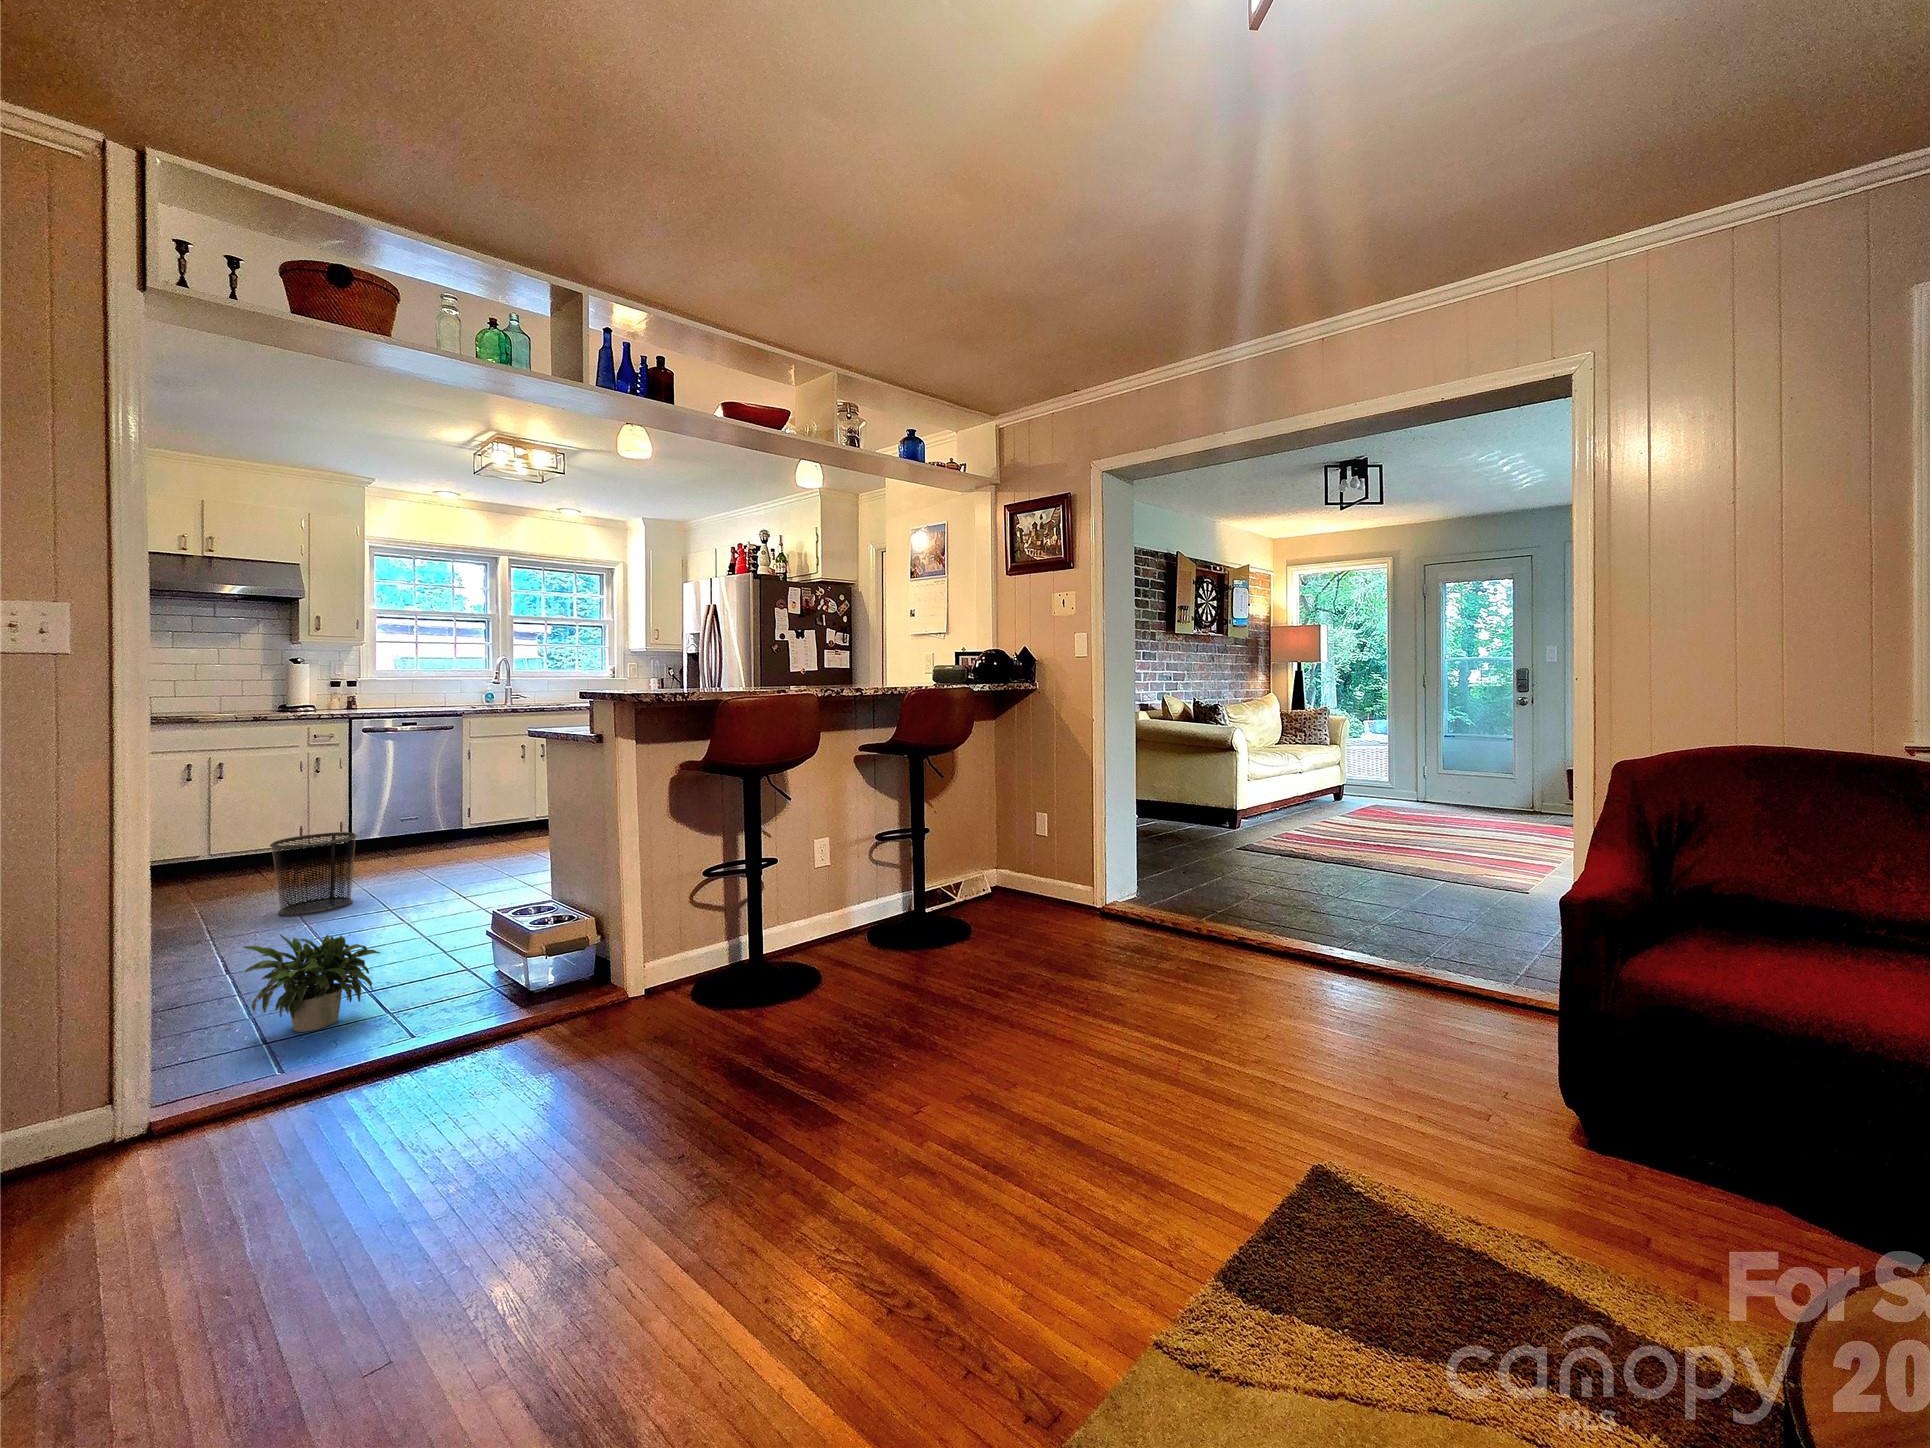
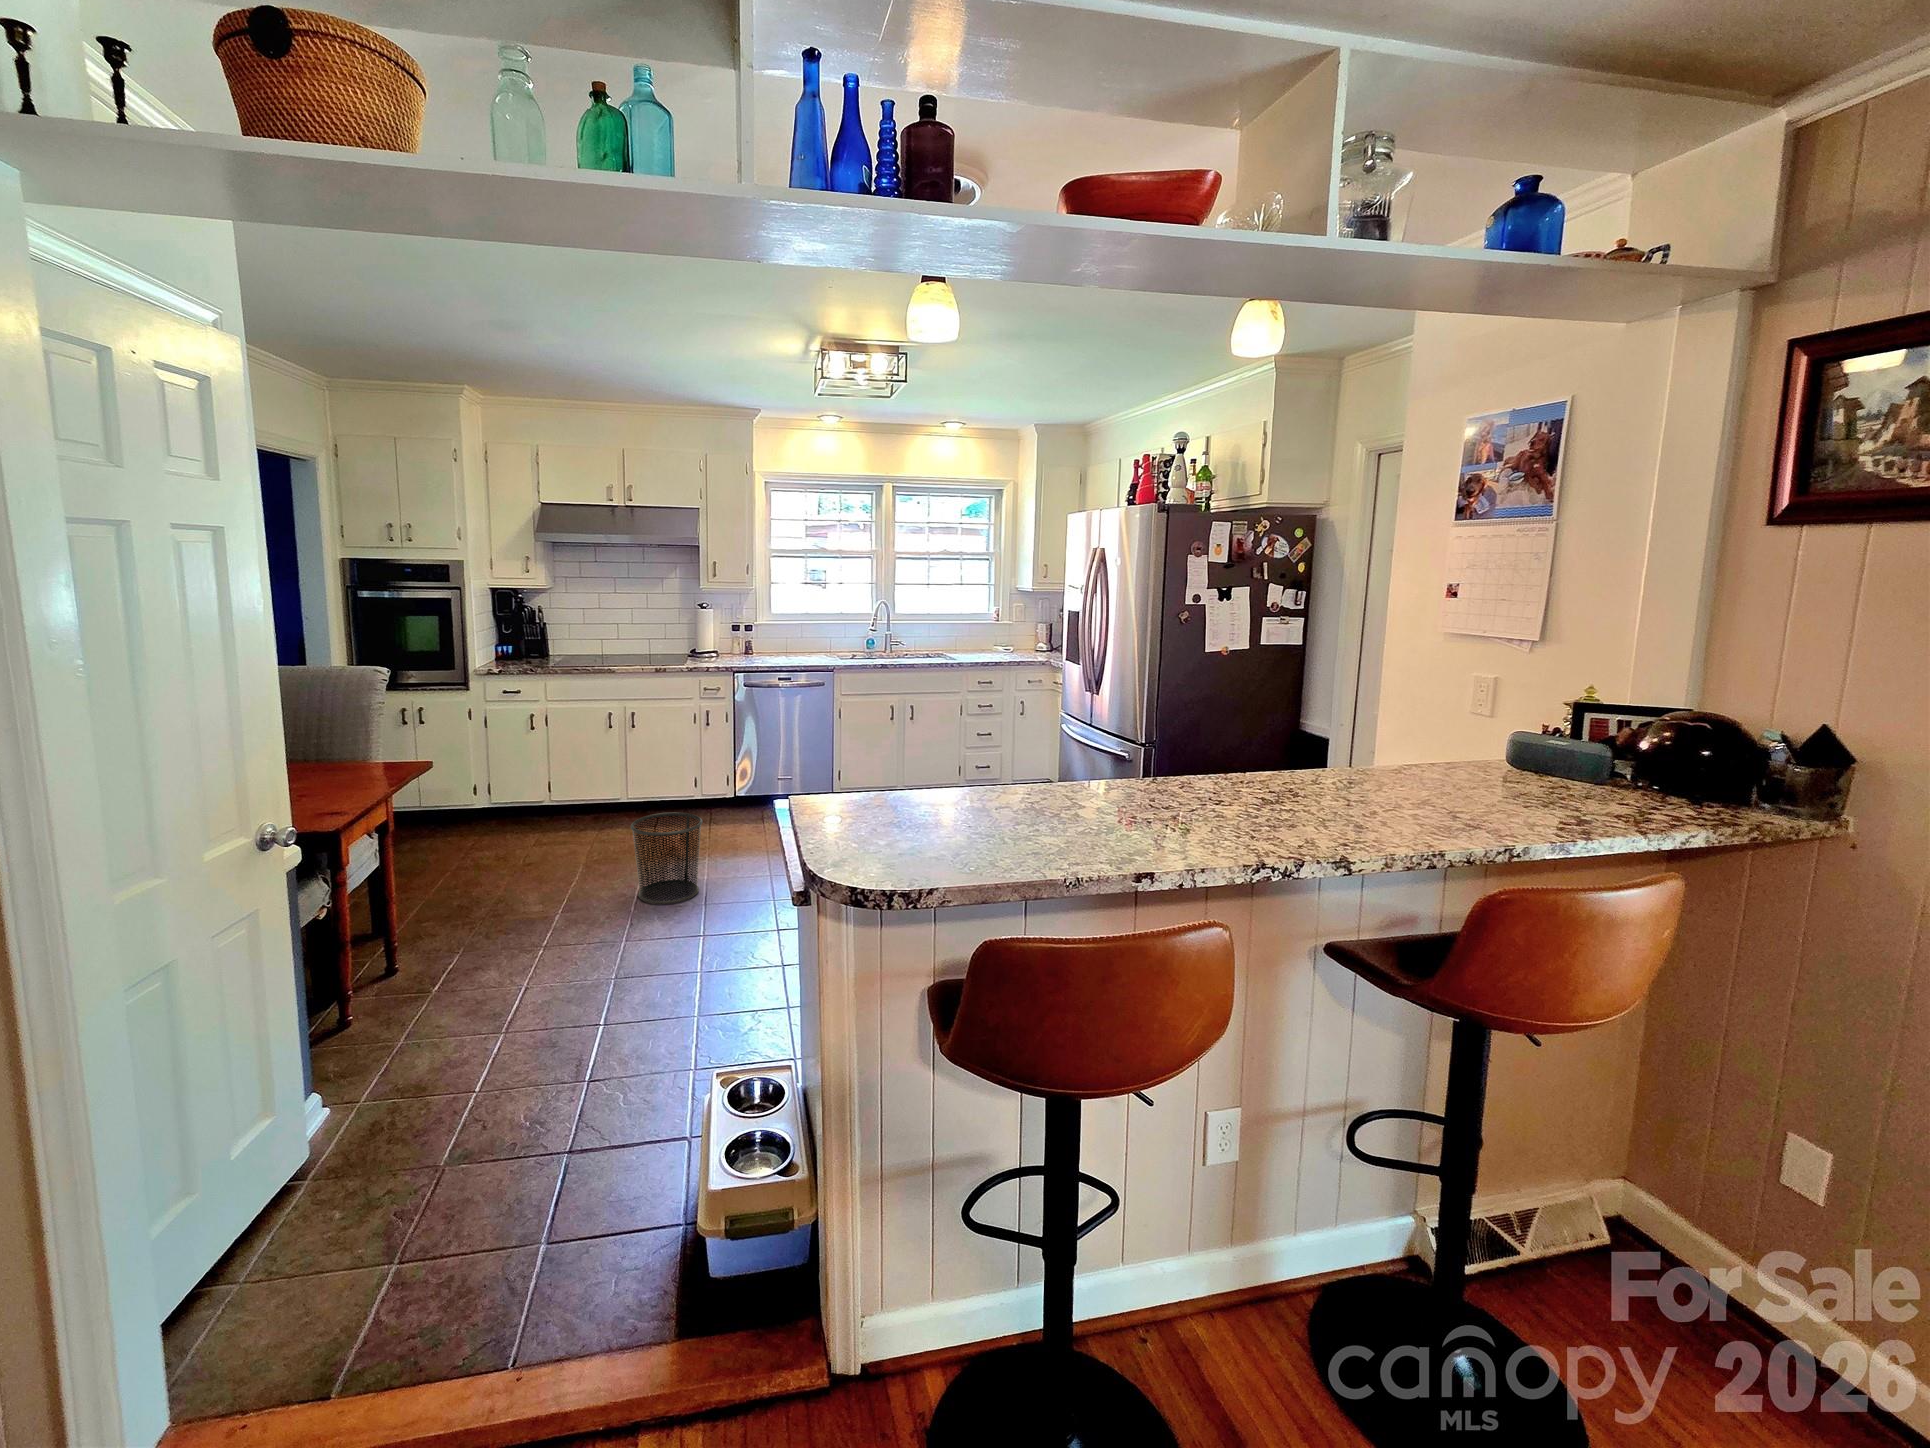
potted plant: present [226,935,380,1032] -> none [449,1043,583,1189]

